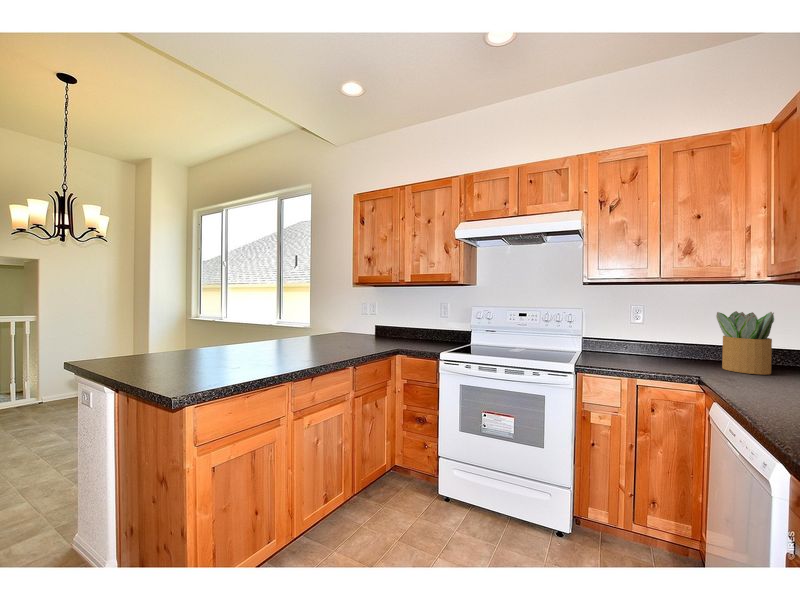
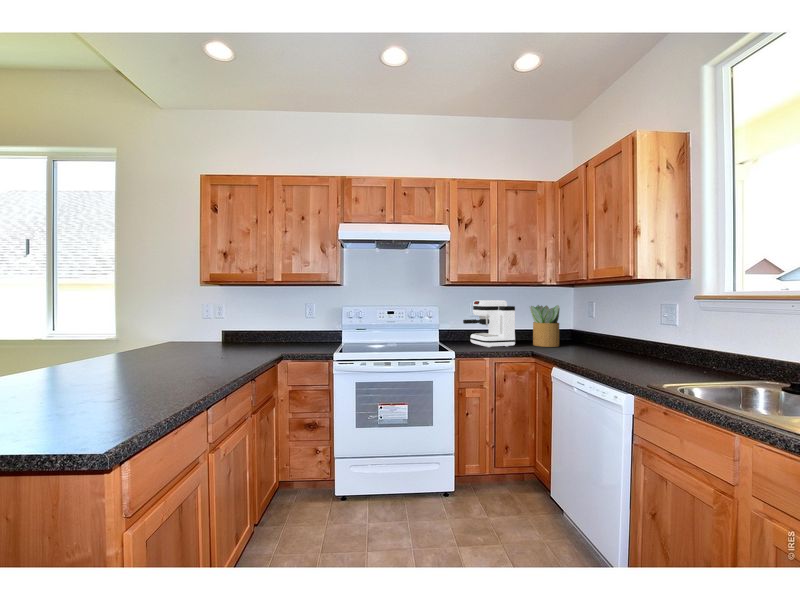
coffee maker: none [606,303,684,366] -> present [463,300,515,347]

